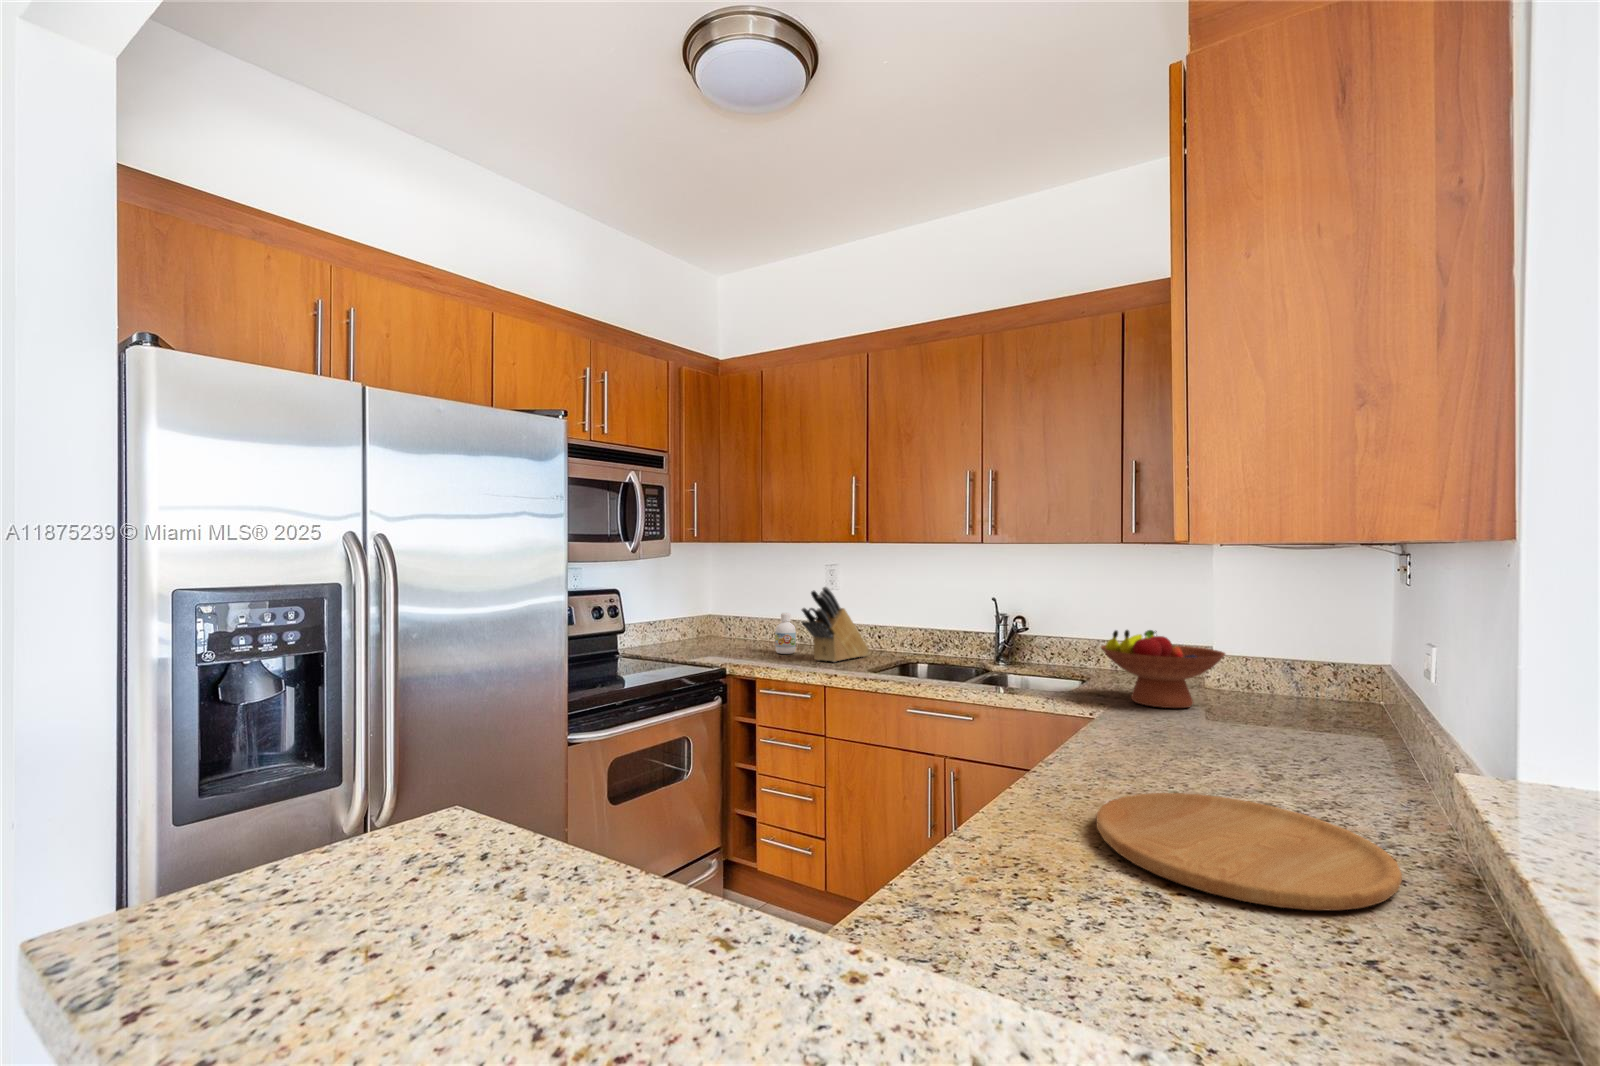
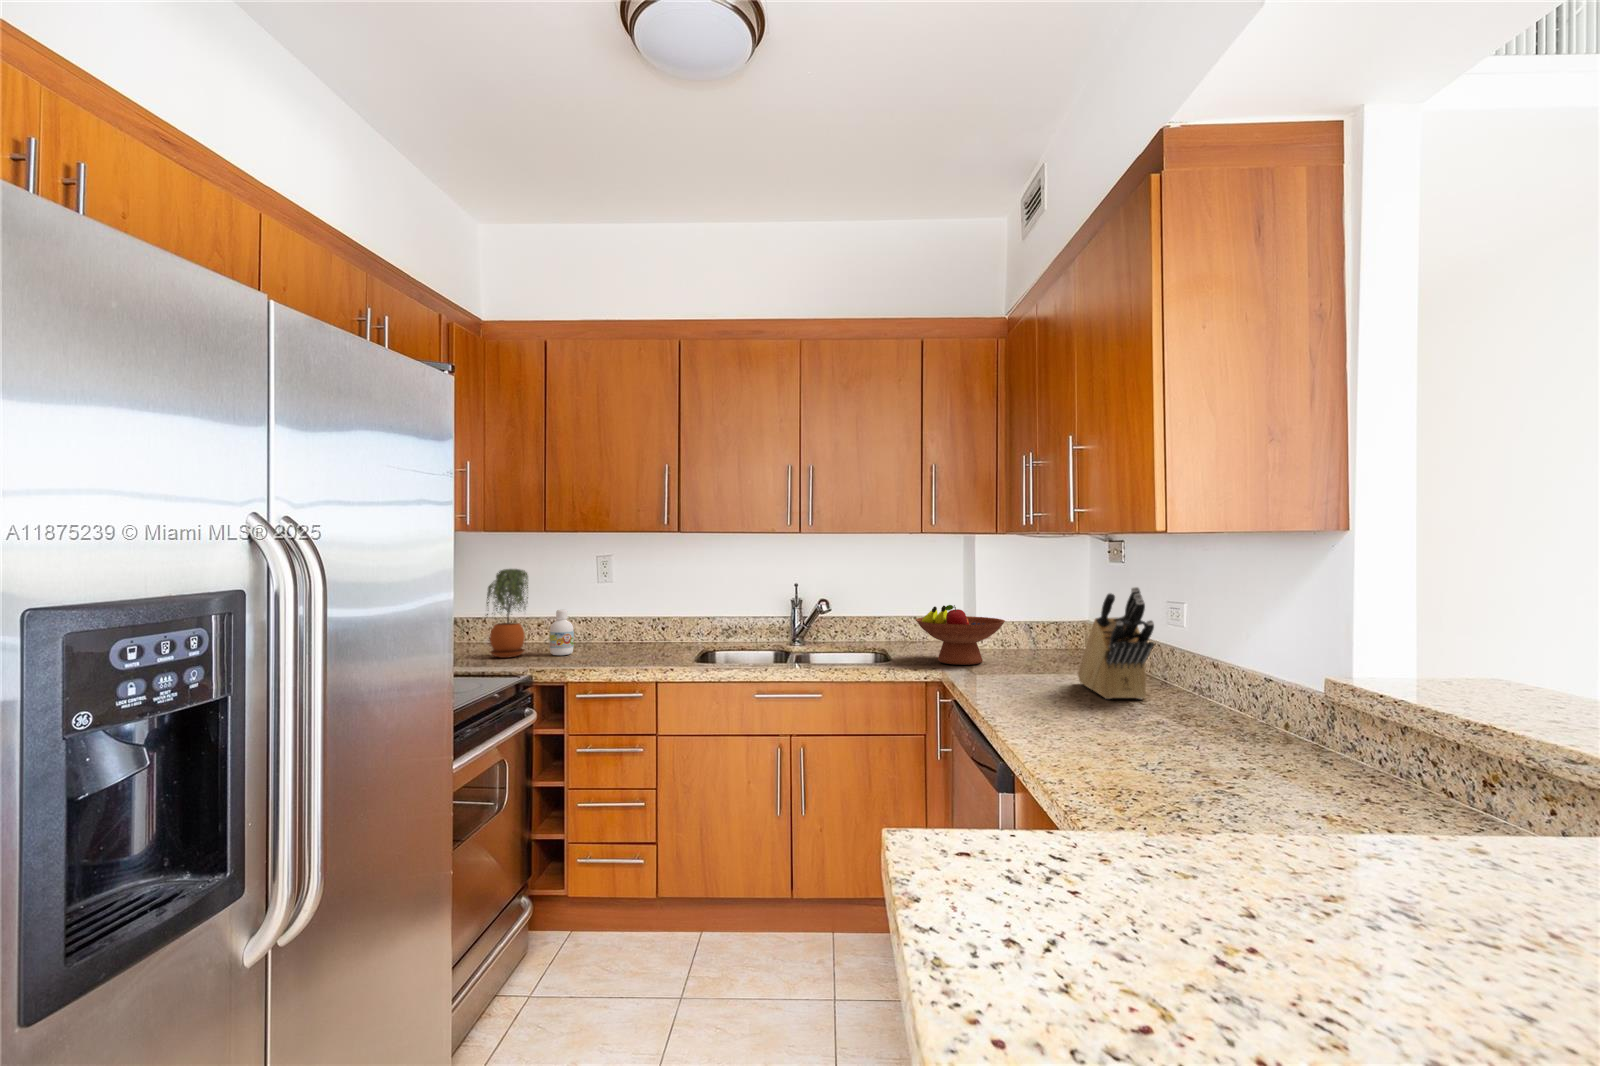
potted plant: none [726,575,766,652] -> present [487,569,528,658]
knife block: present [802,587,869,662] -> present [1078,587,1154,699]
cutting board: present [1096,793,1402,910] -> none [1078,709,1253,755]

